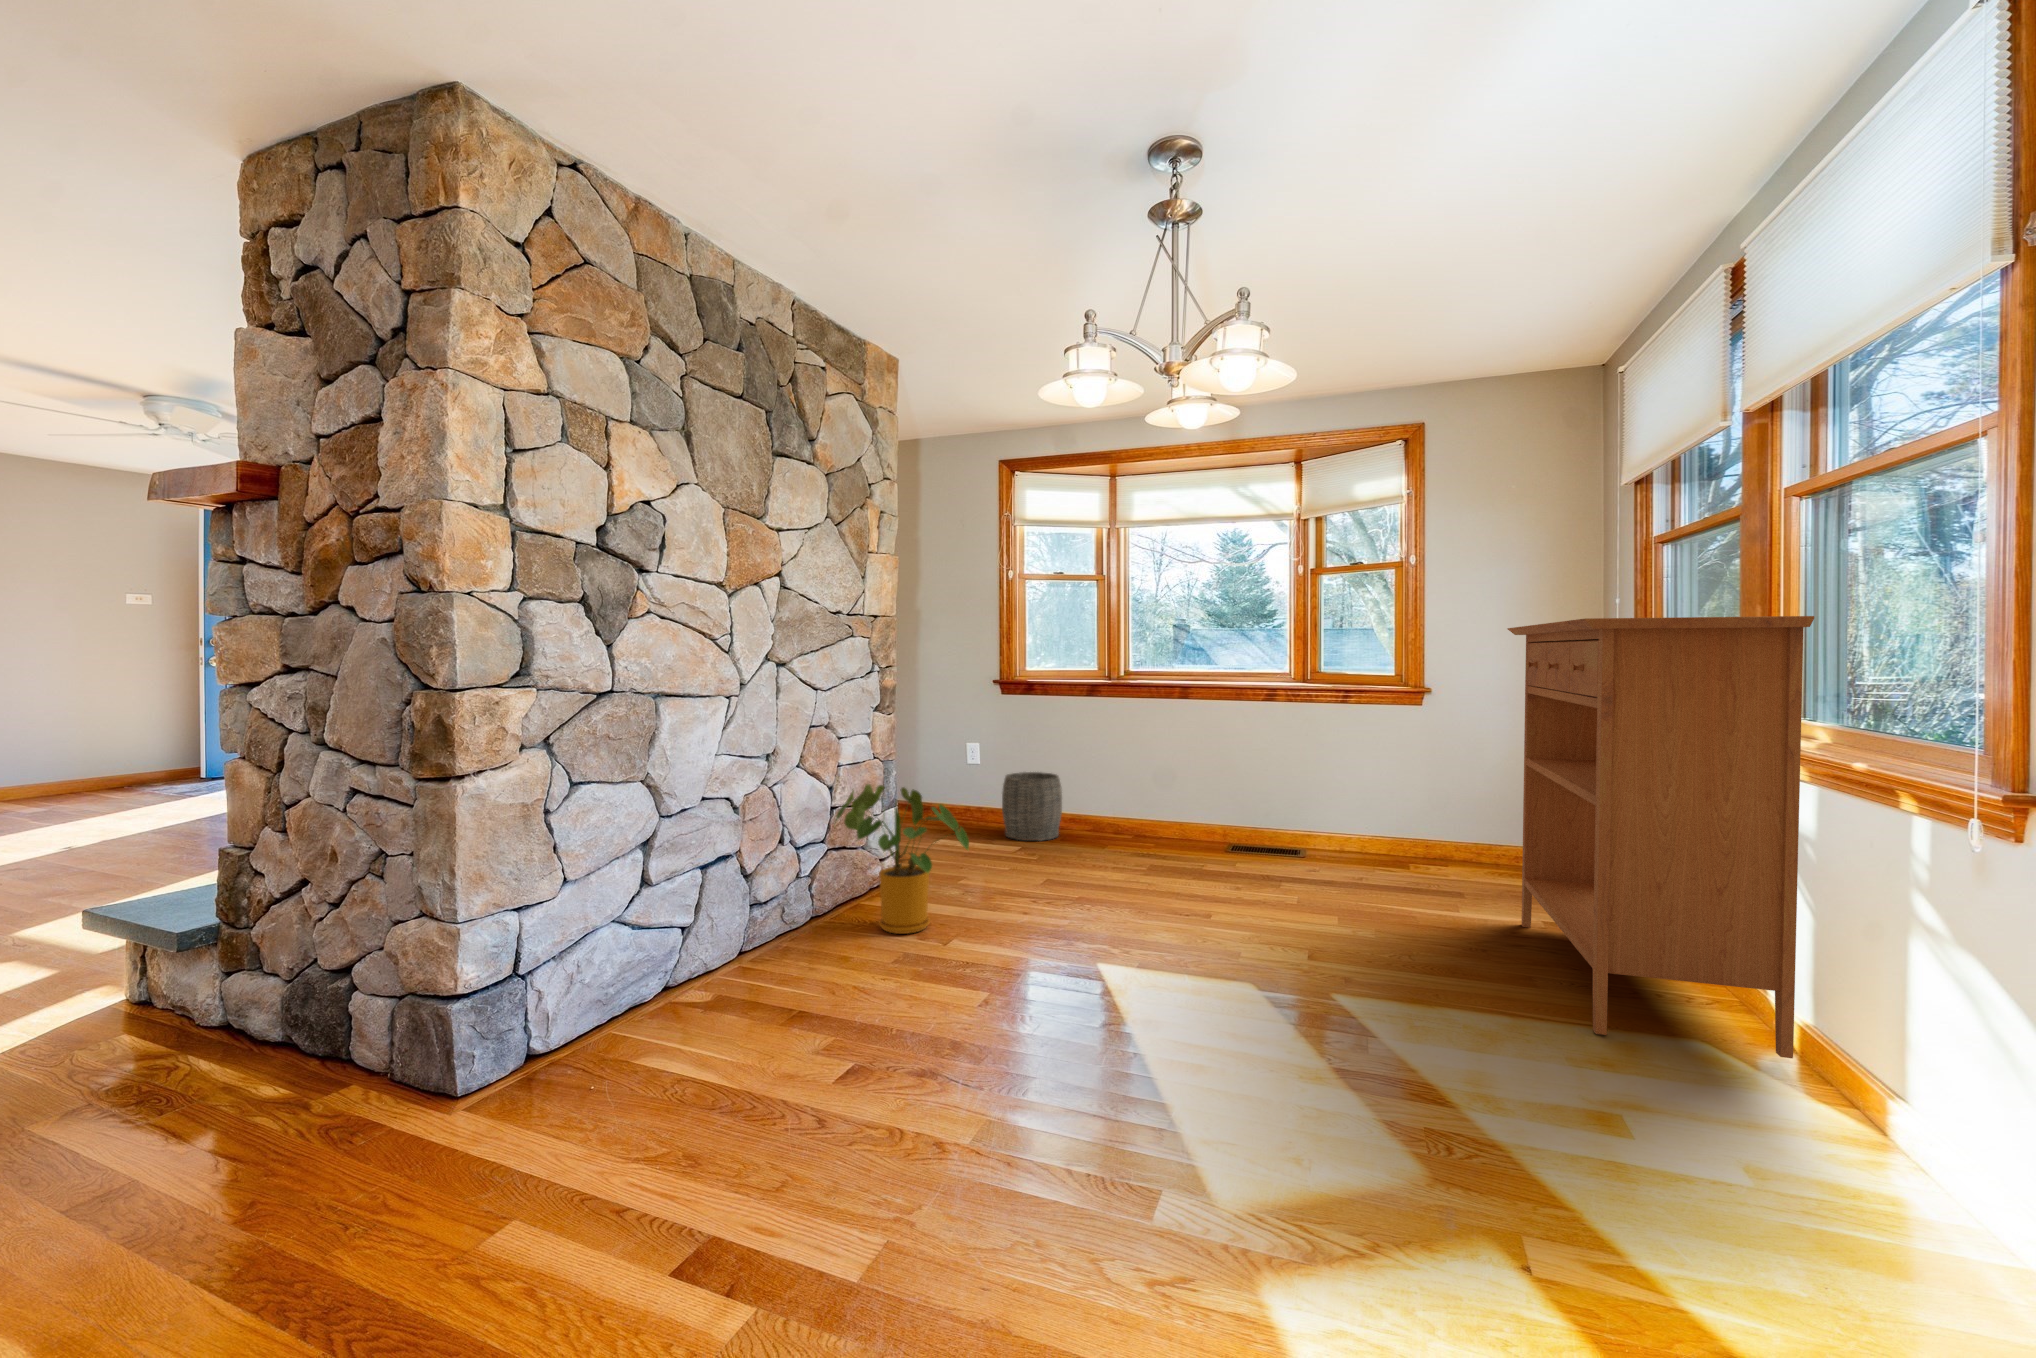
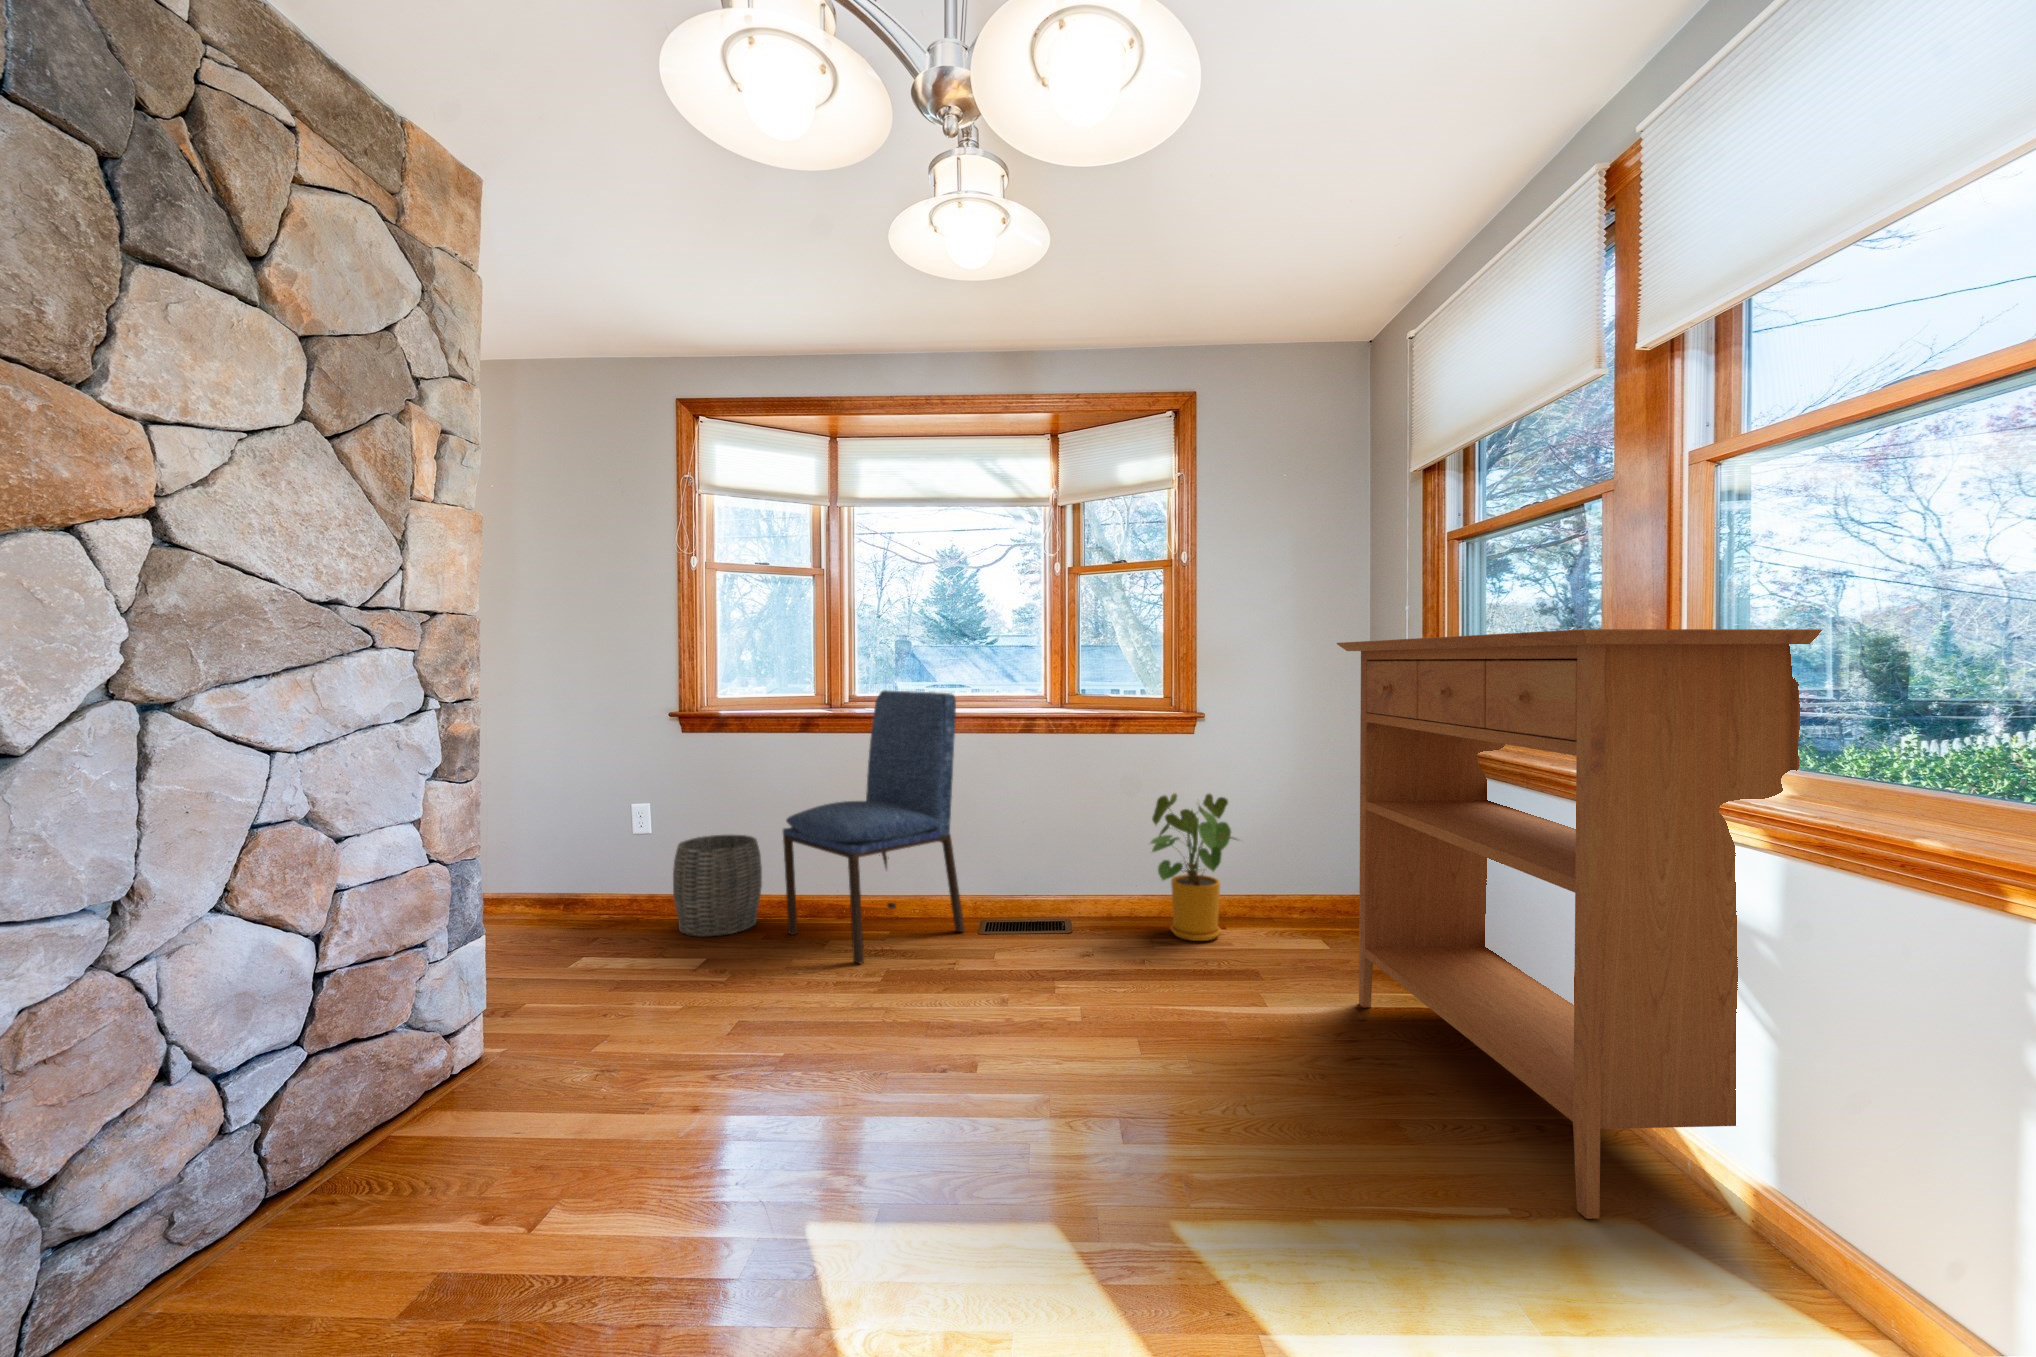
dining chair: none [1076,668,1211,864] -> present [783,691,965,963]
house plant: present [836,784,969,934] -> present [1151,793,1236,941]

